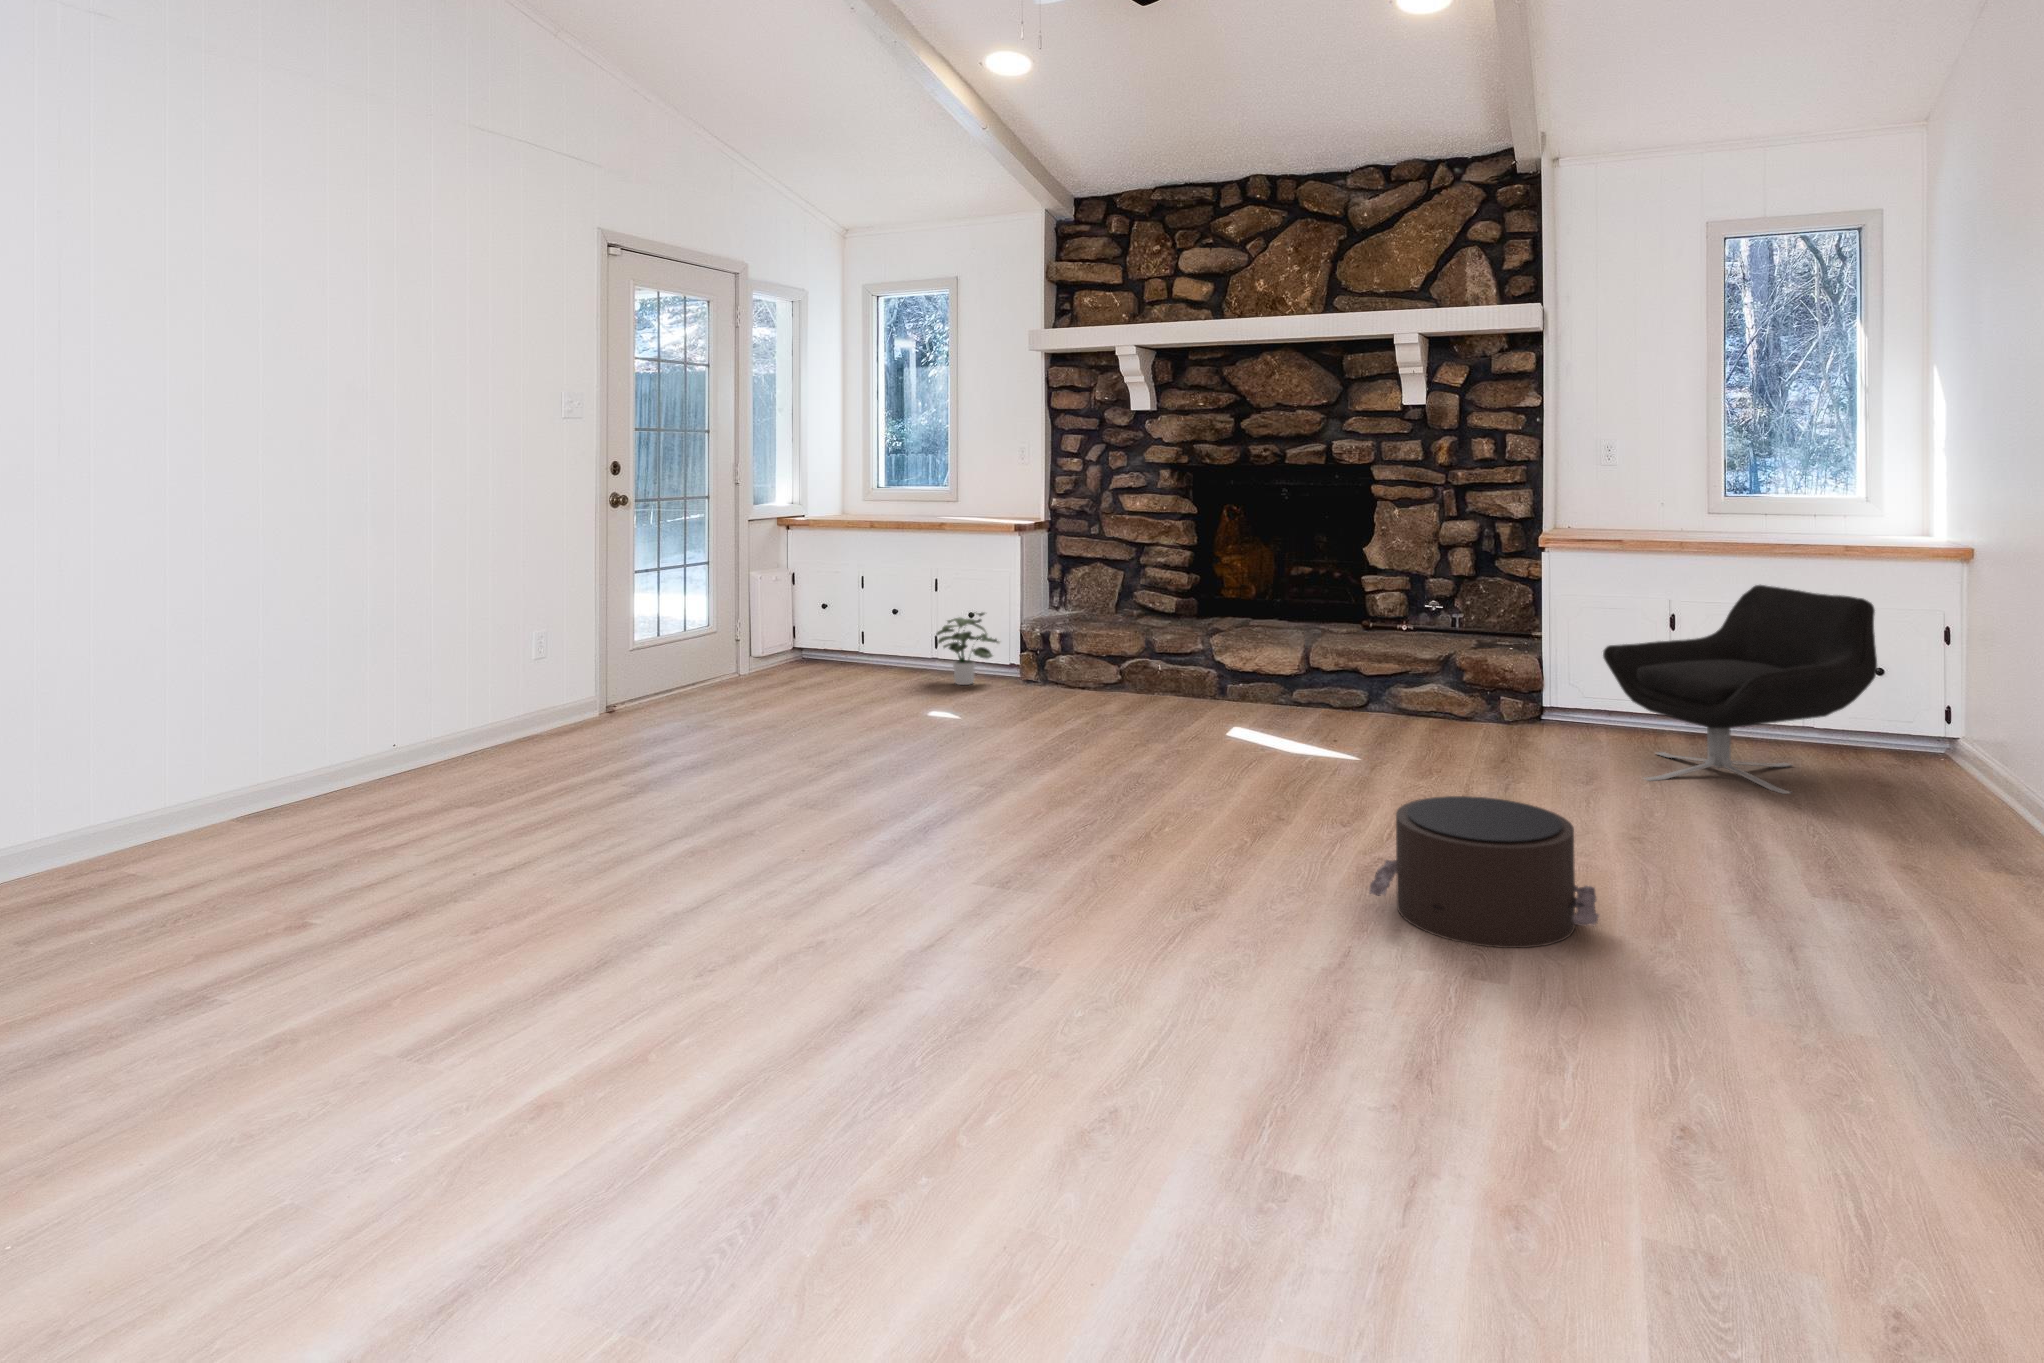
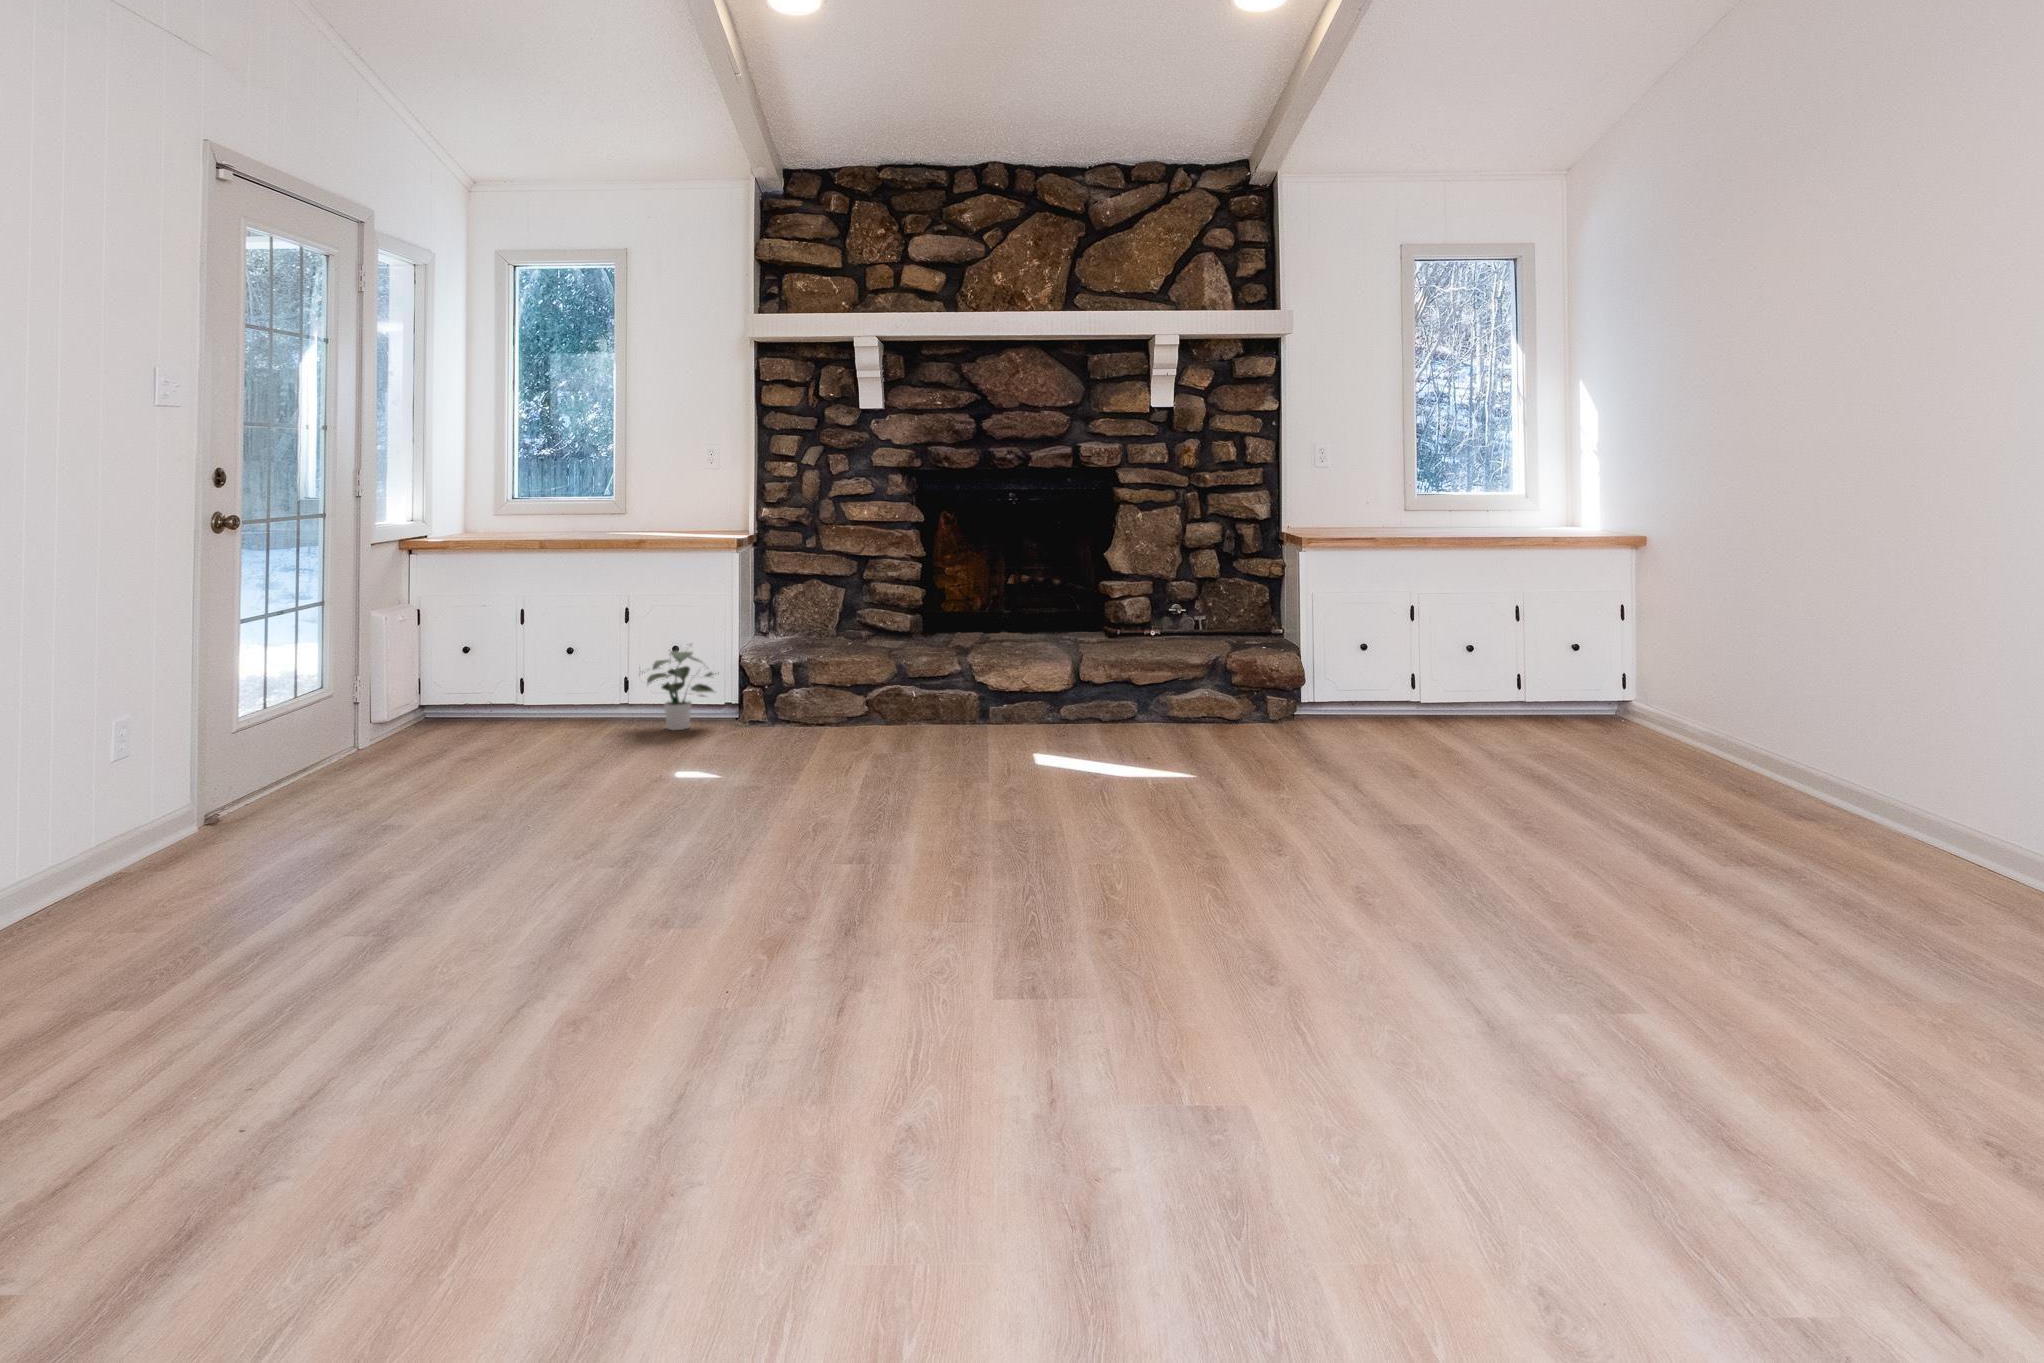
lounge chair: present [1603,585,1877,794] -> none [1394,576,1643,777]
pouf: present [1369,796,1599,948] -> none [1406,825,1693,1006]

